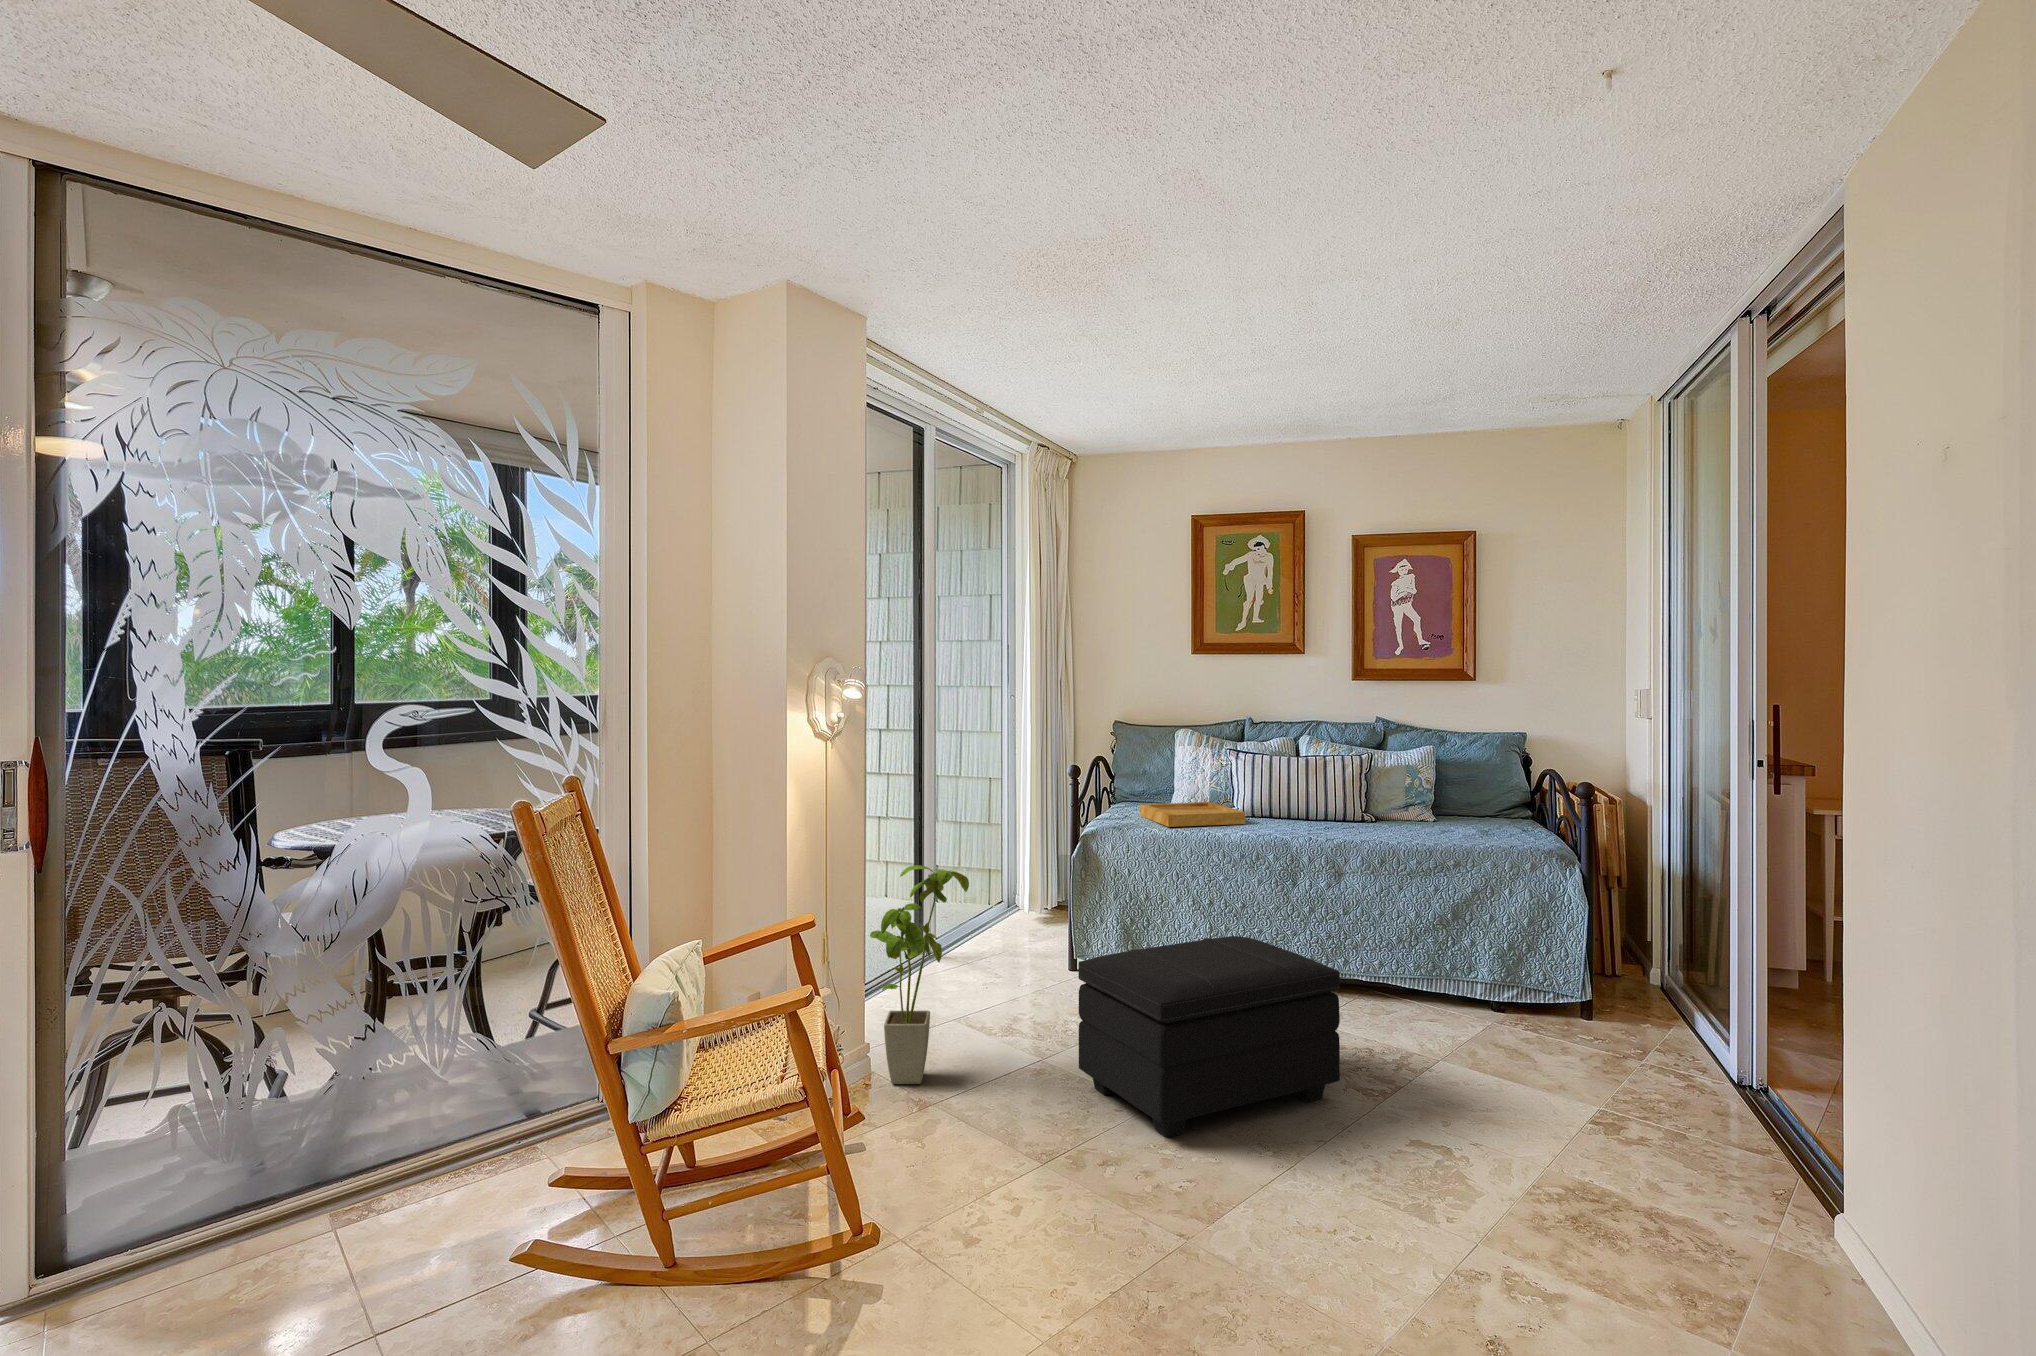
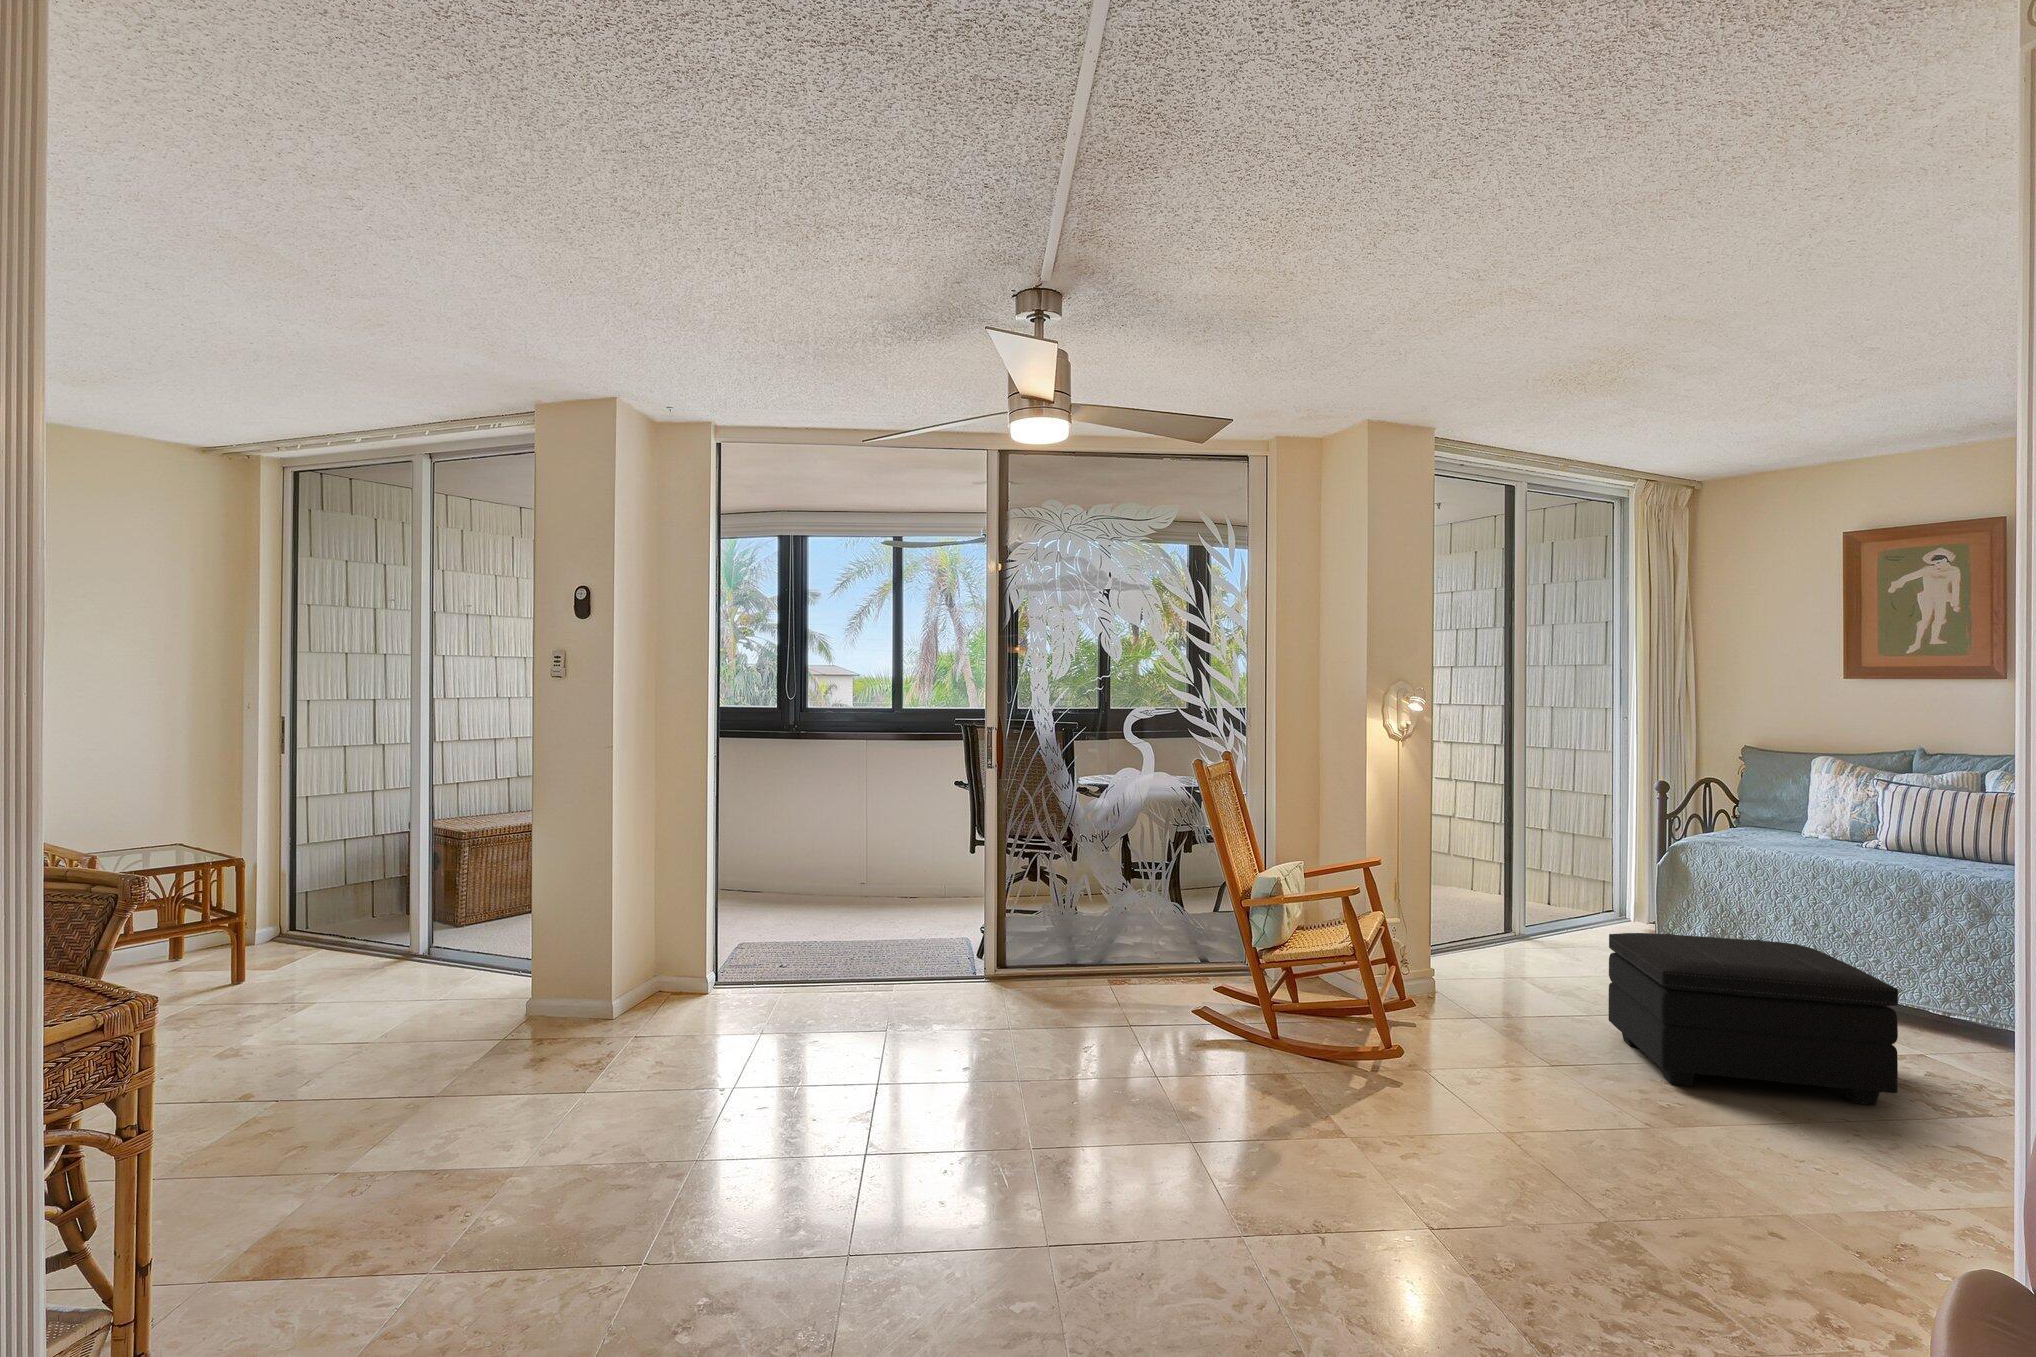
tray: present [1140,802,1245,827] -> none [1751,823,1877,854]
house plant: present [870,865,969,1084] -> none [1436,840,1517,1002]

